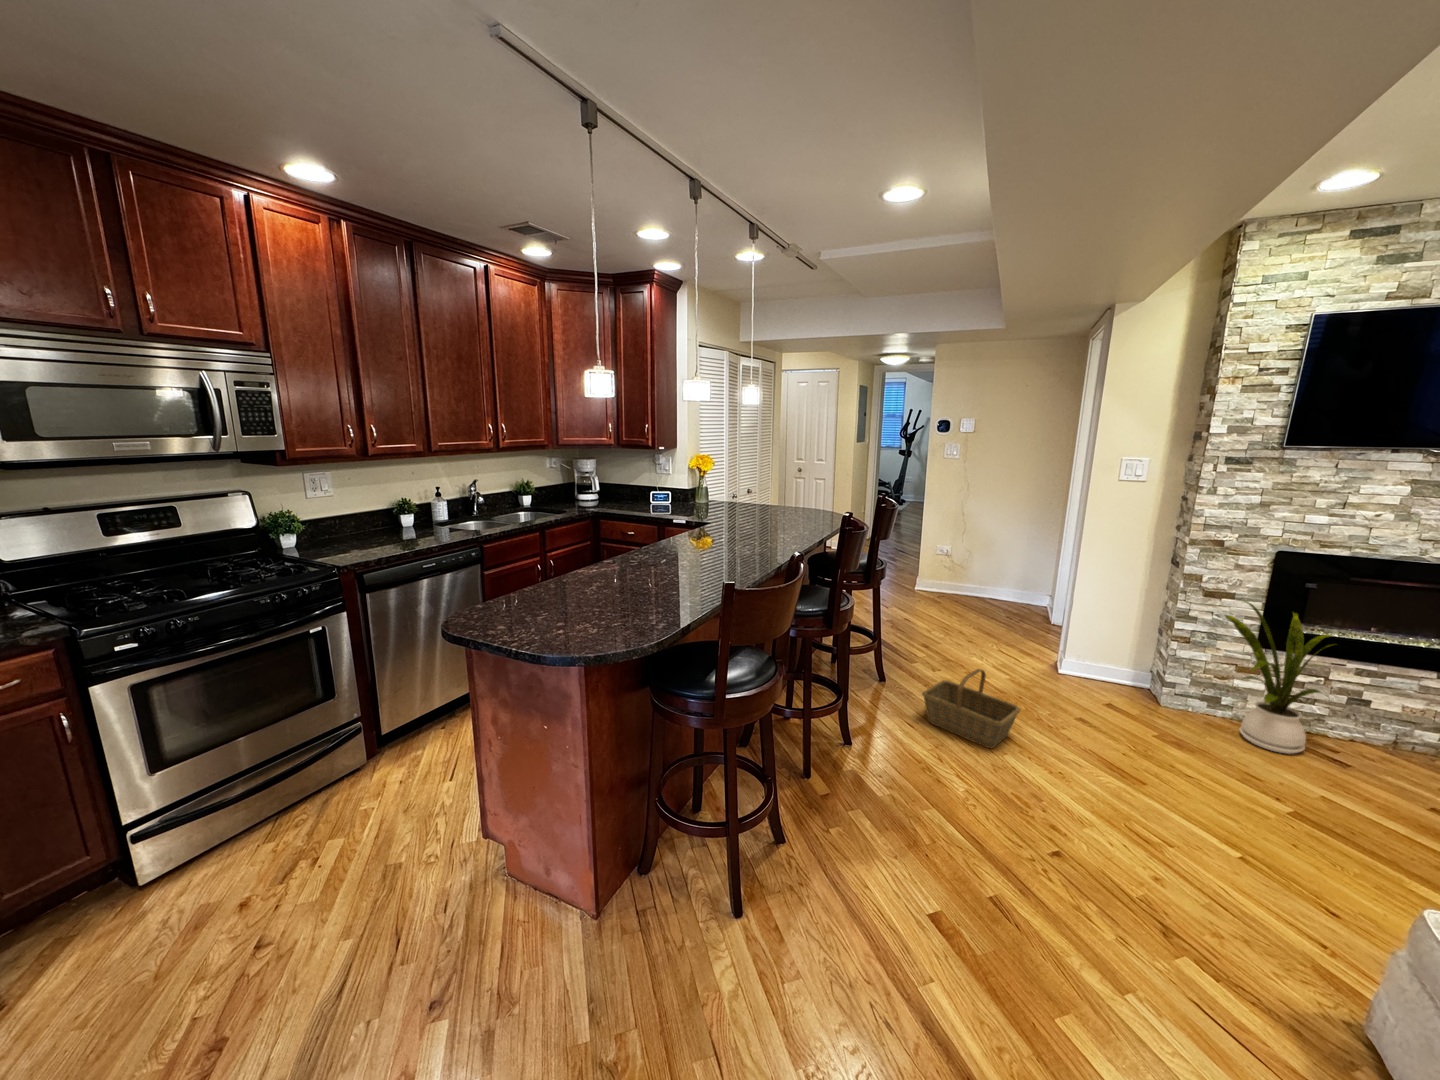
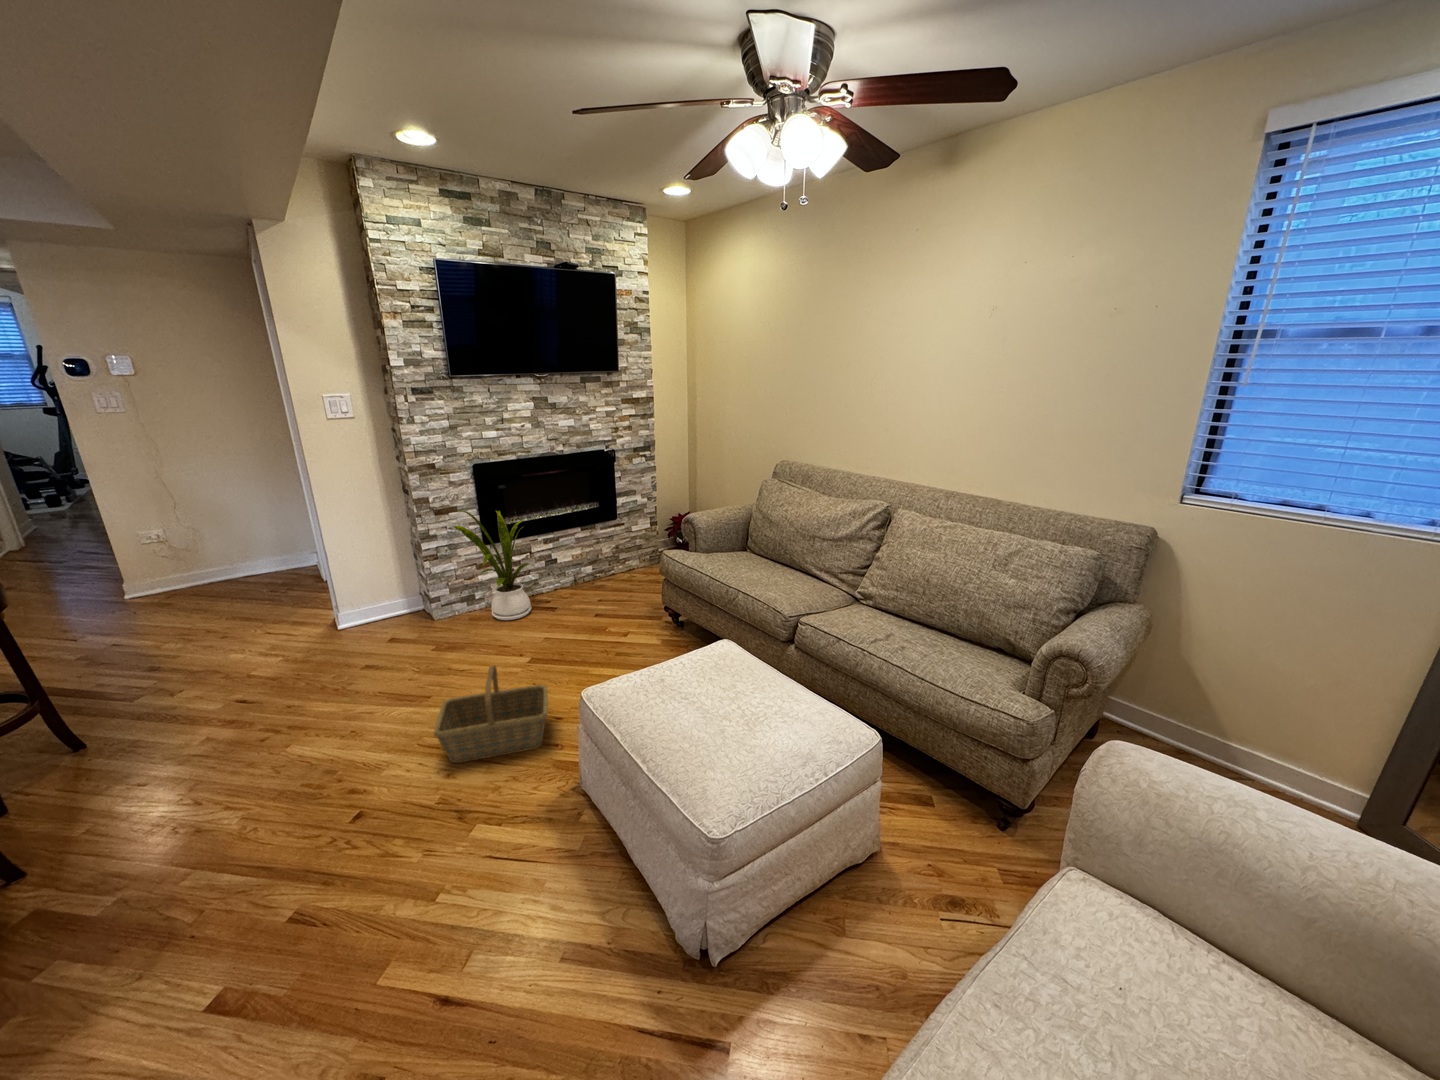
basket: present [922,669,1020,748] -> present [434,666,548,763]

